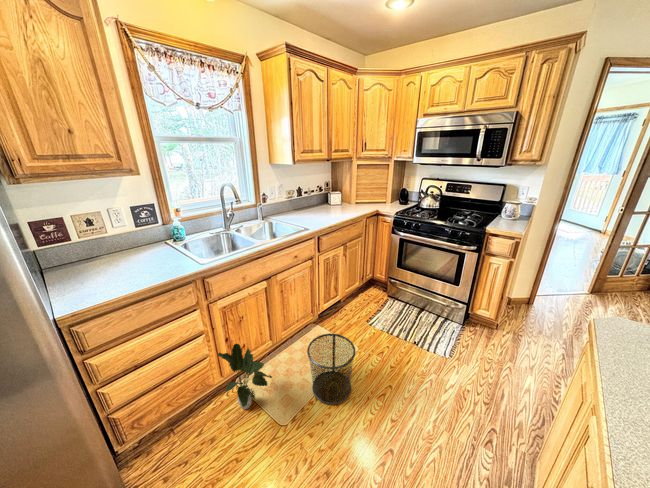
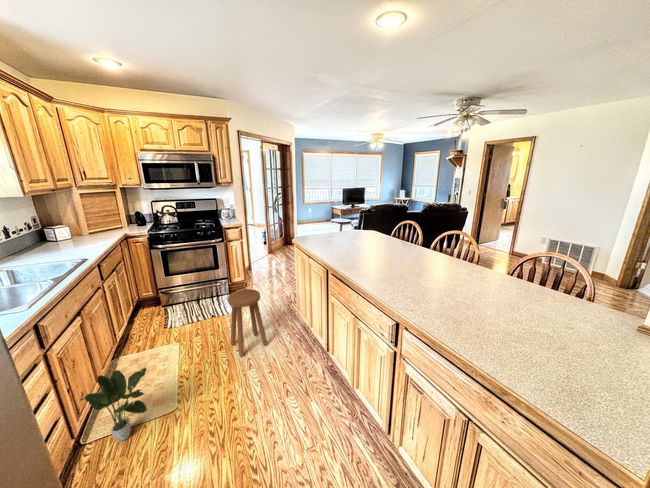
waste bin: present [307,334,356,404] -> none [157,325,203,382]
stool: none [384,342,451,458] -> present [228,289,267,357]

